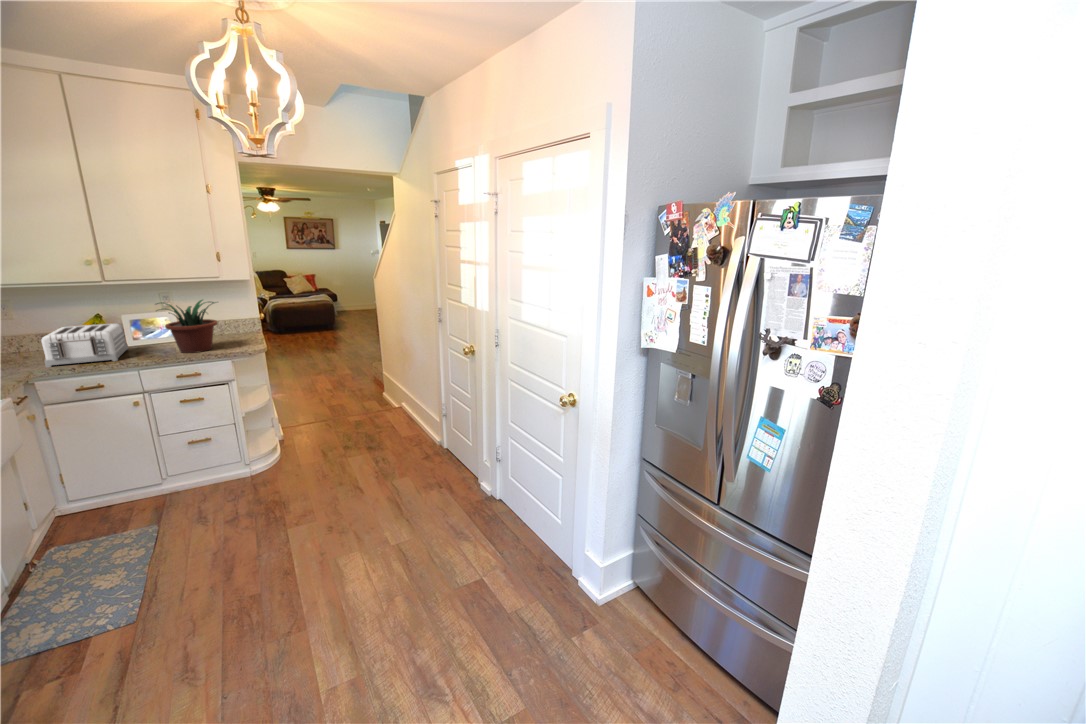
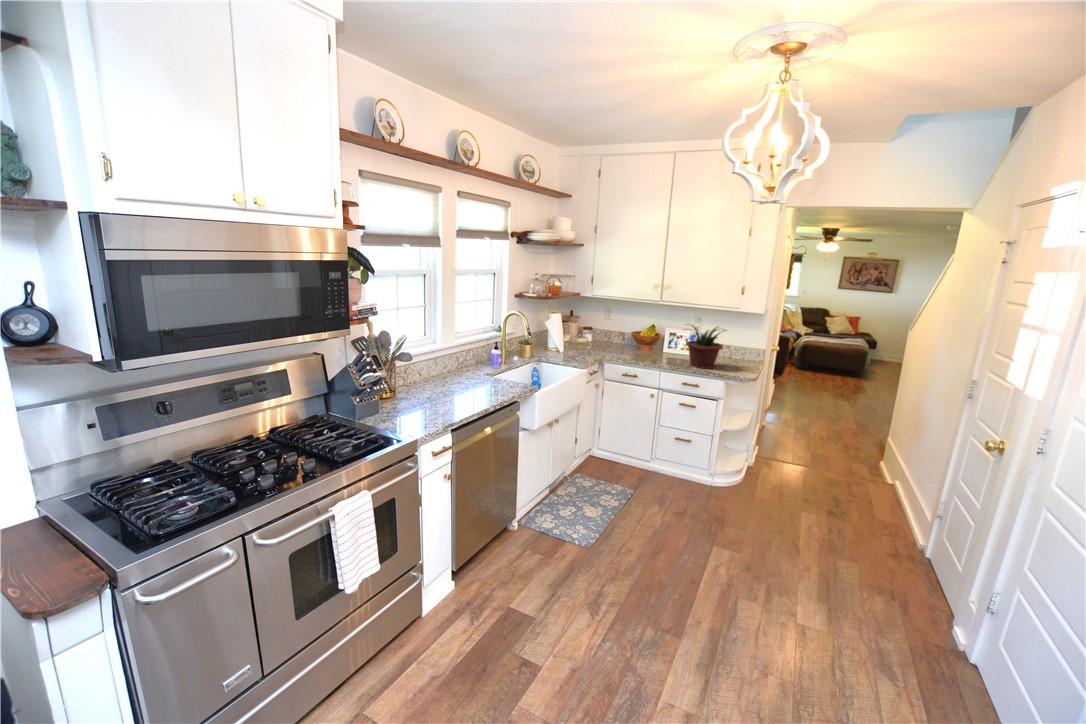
toaster: present [41,323,128,367] -> none [613,331,662,361]

